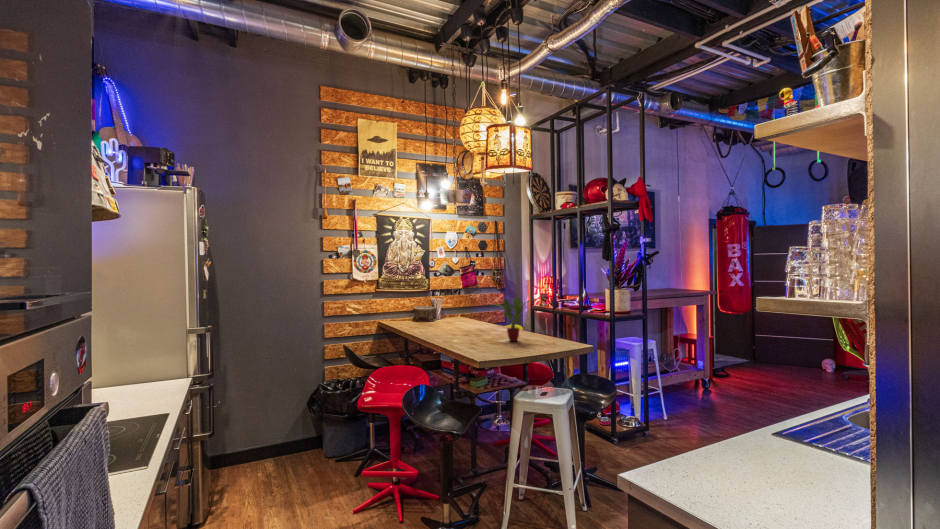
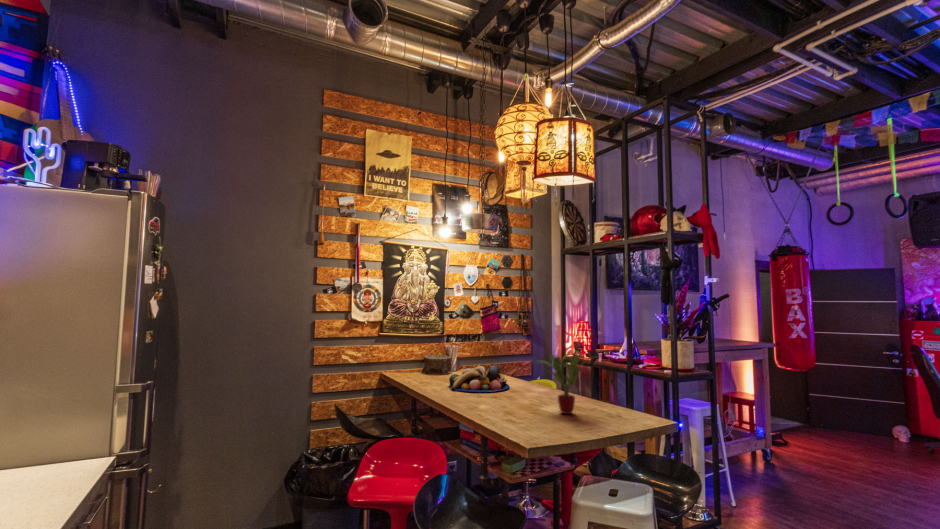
fruit bowl: none [431,311,479,331] -> present [449,365,509,392]

